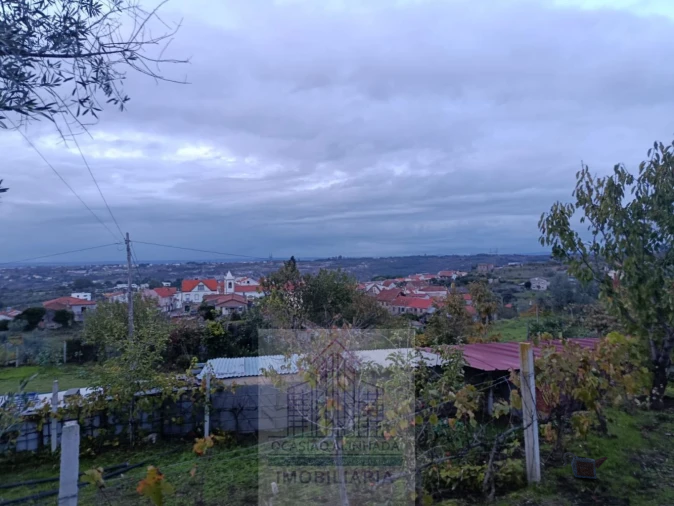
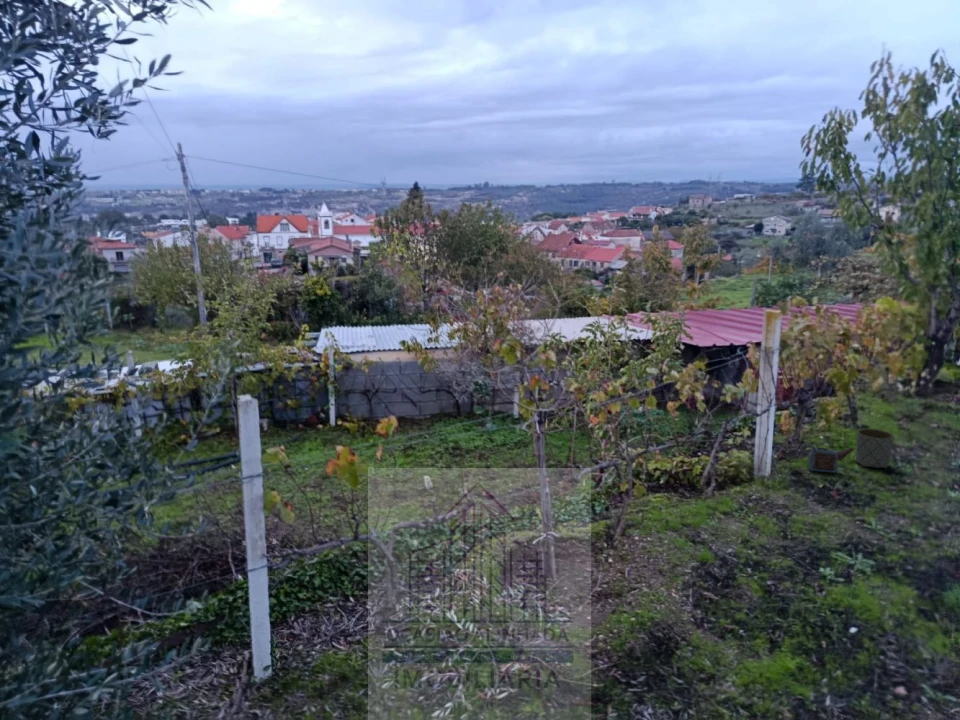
planter: none [609,439,639,474] -> present [856,429,894,468]

